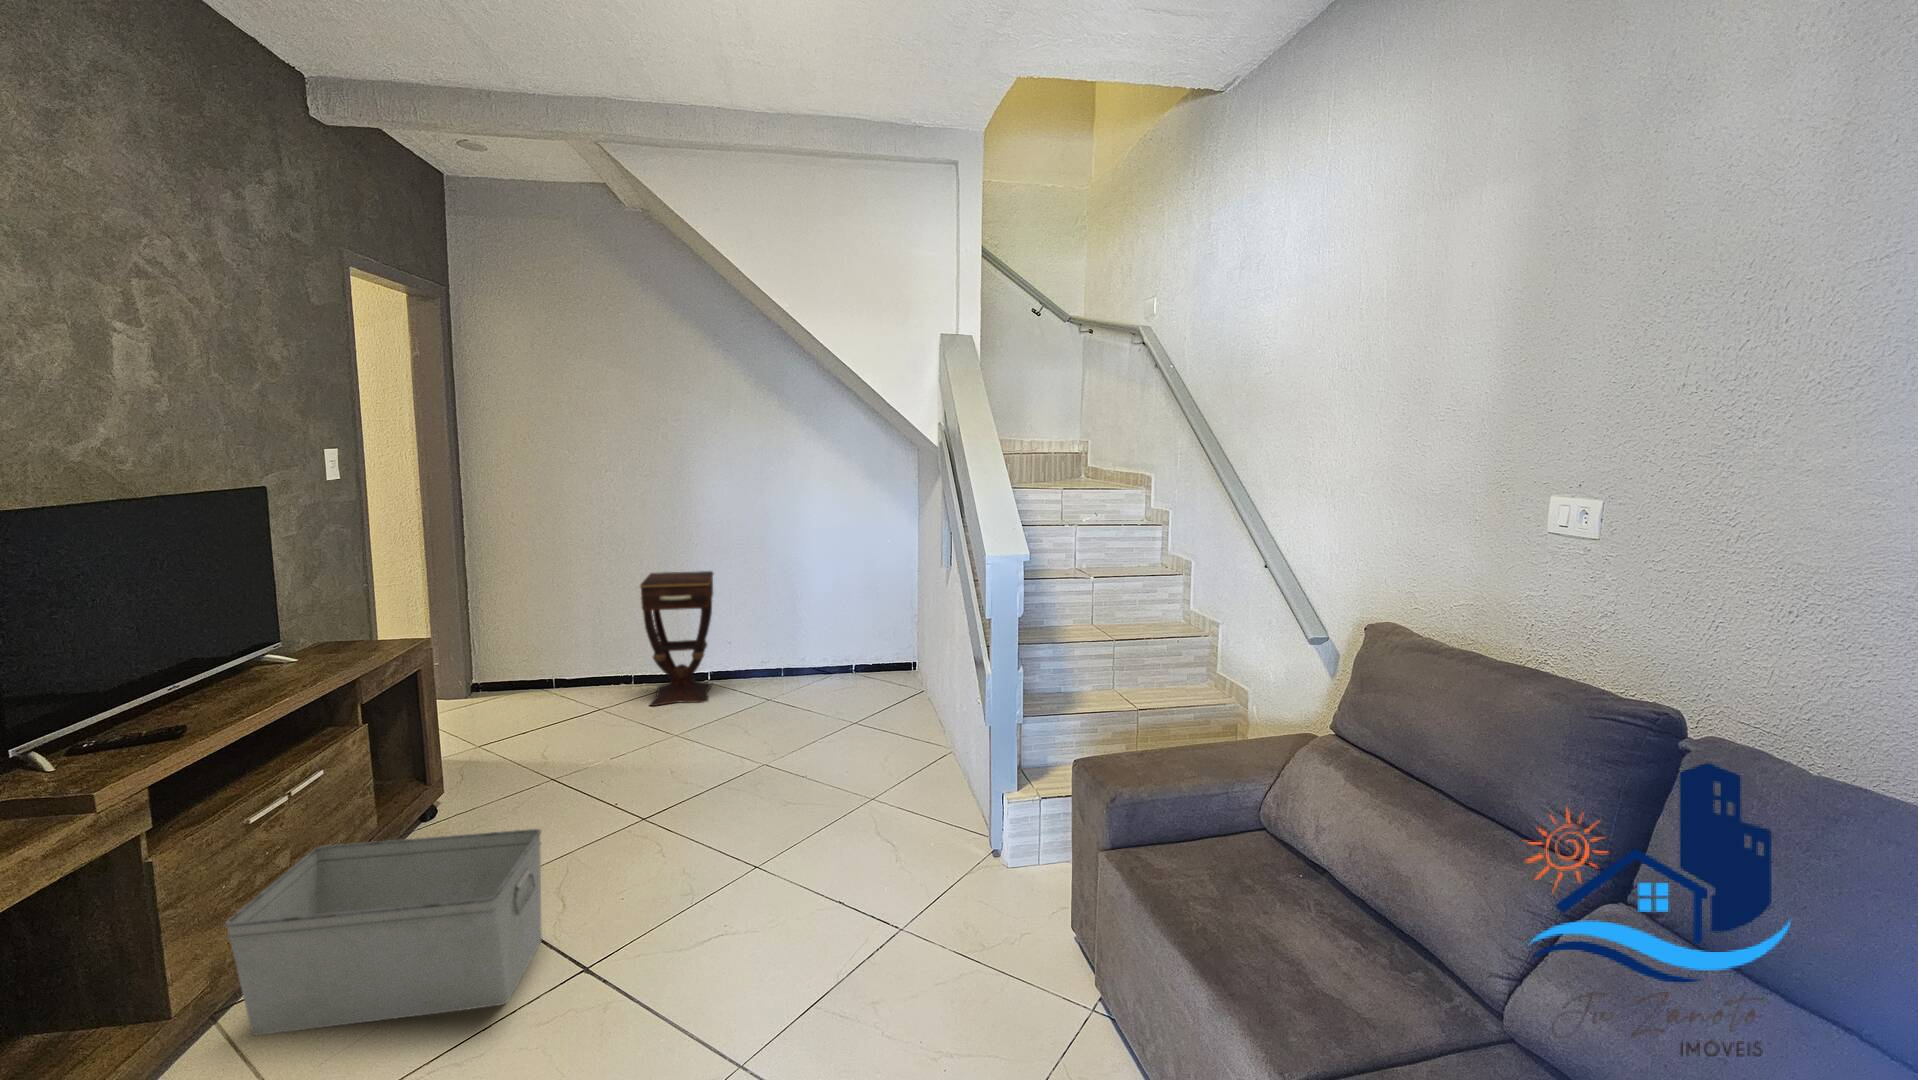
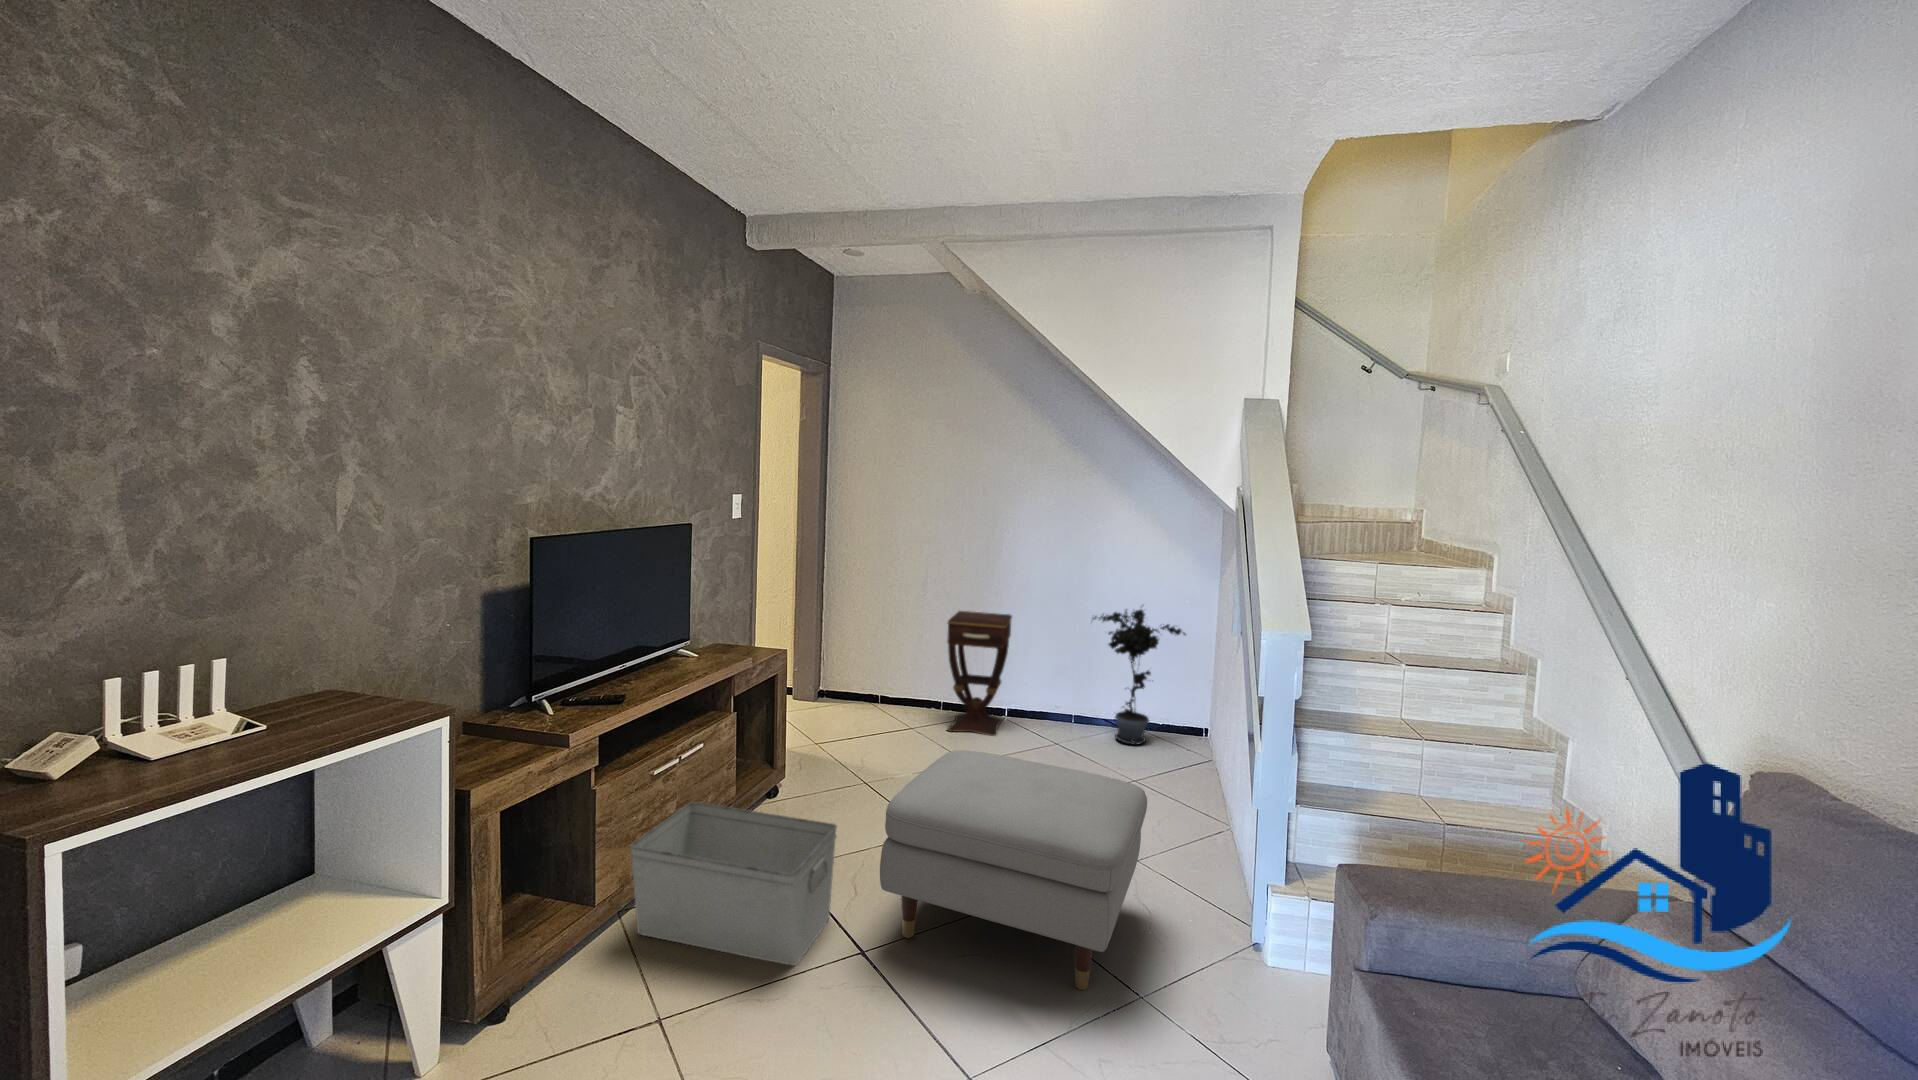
potted plant: none [800,546,896,687] -> present [1093,610,1185,745]
ottoman: none [605,716,888,933] -> present [880,750,1147,990]

